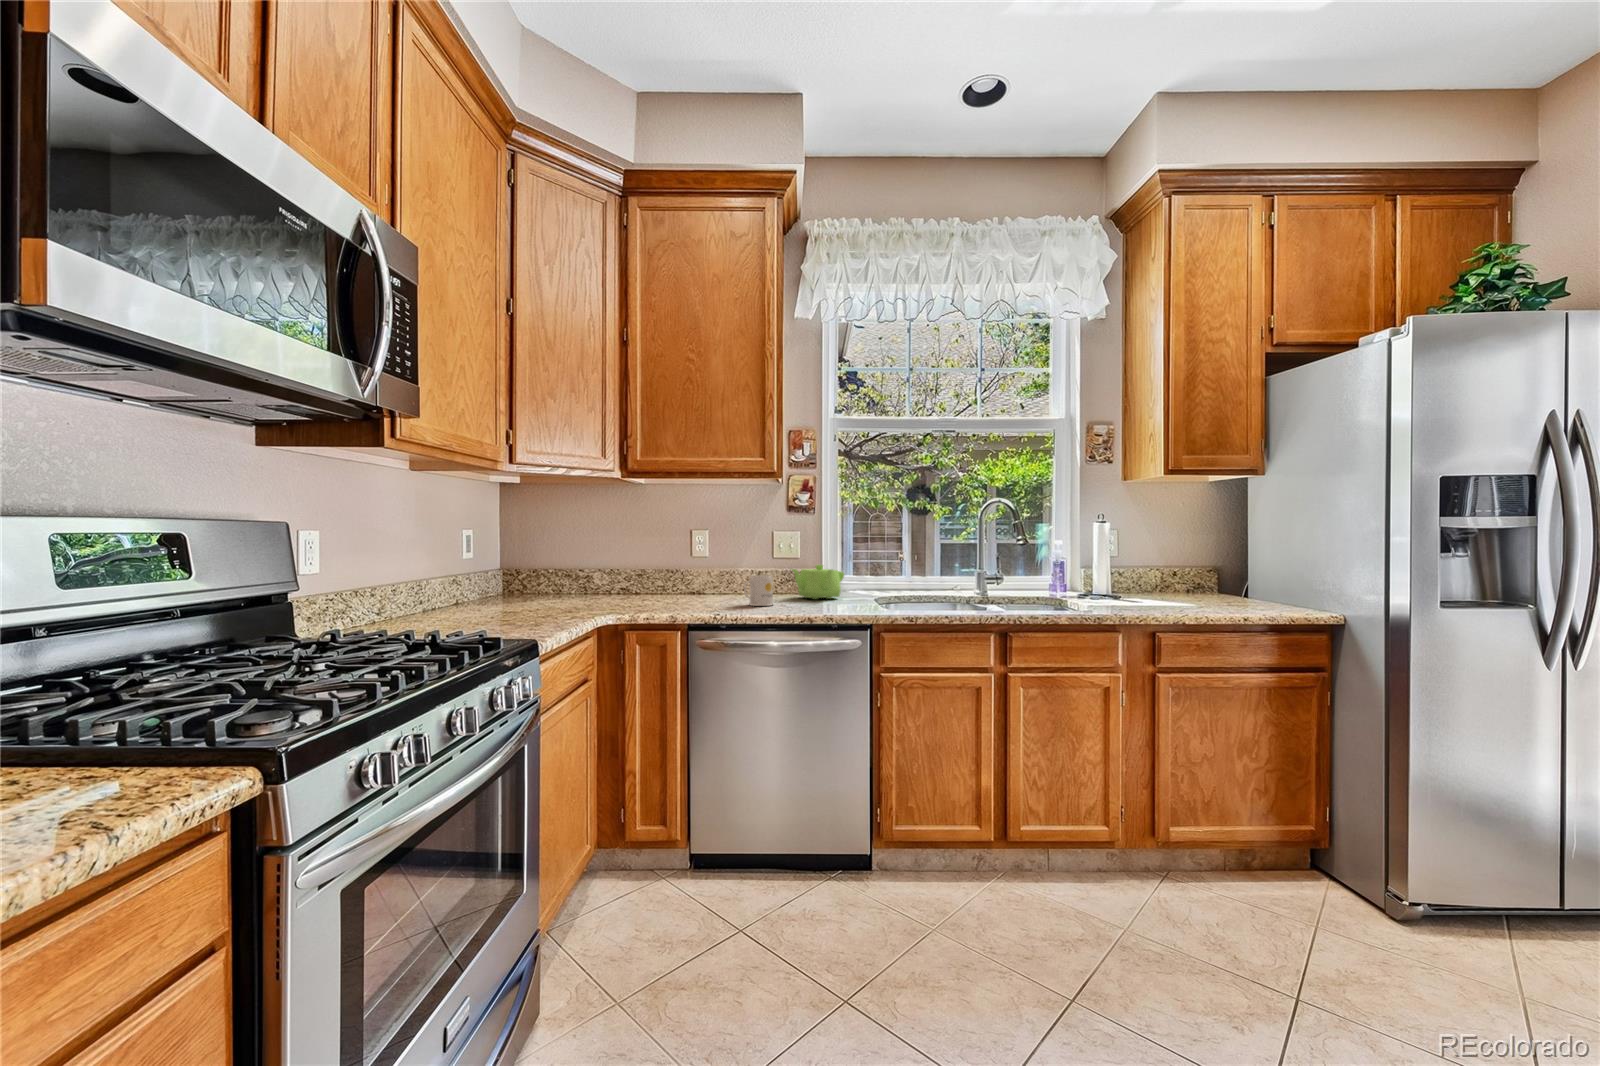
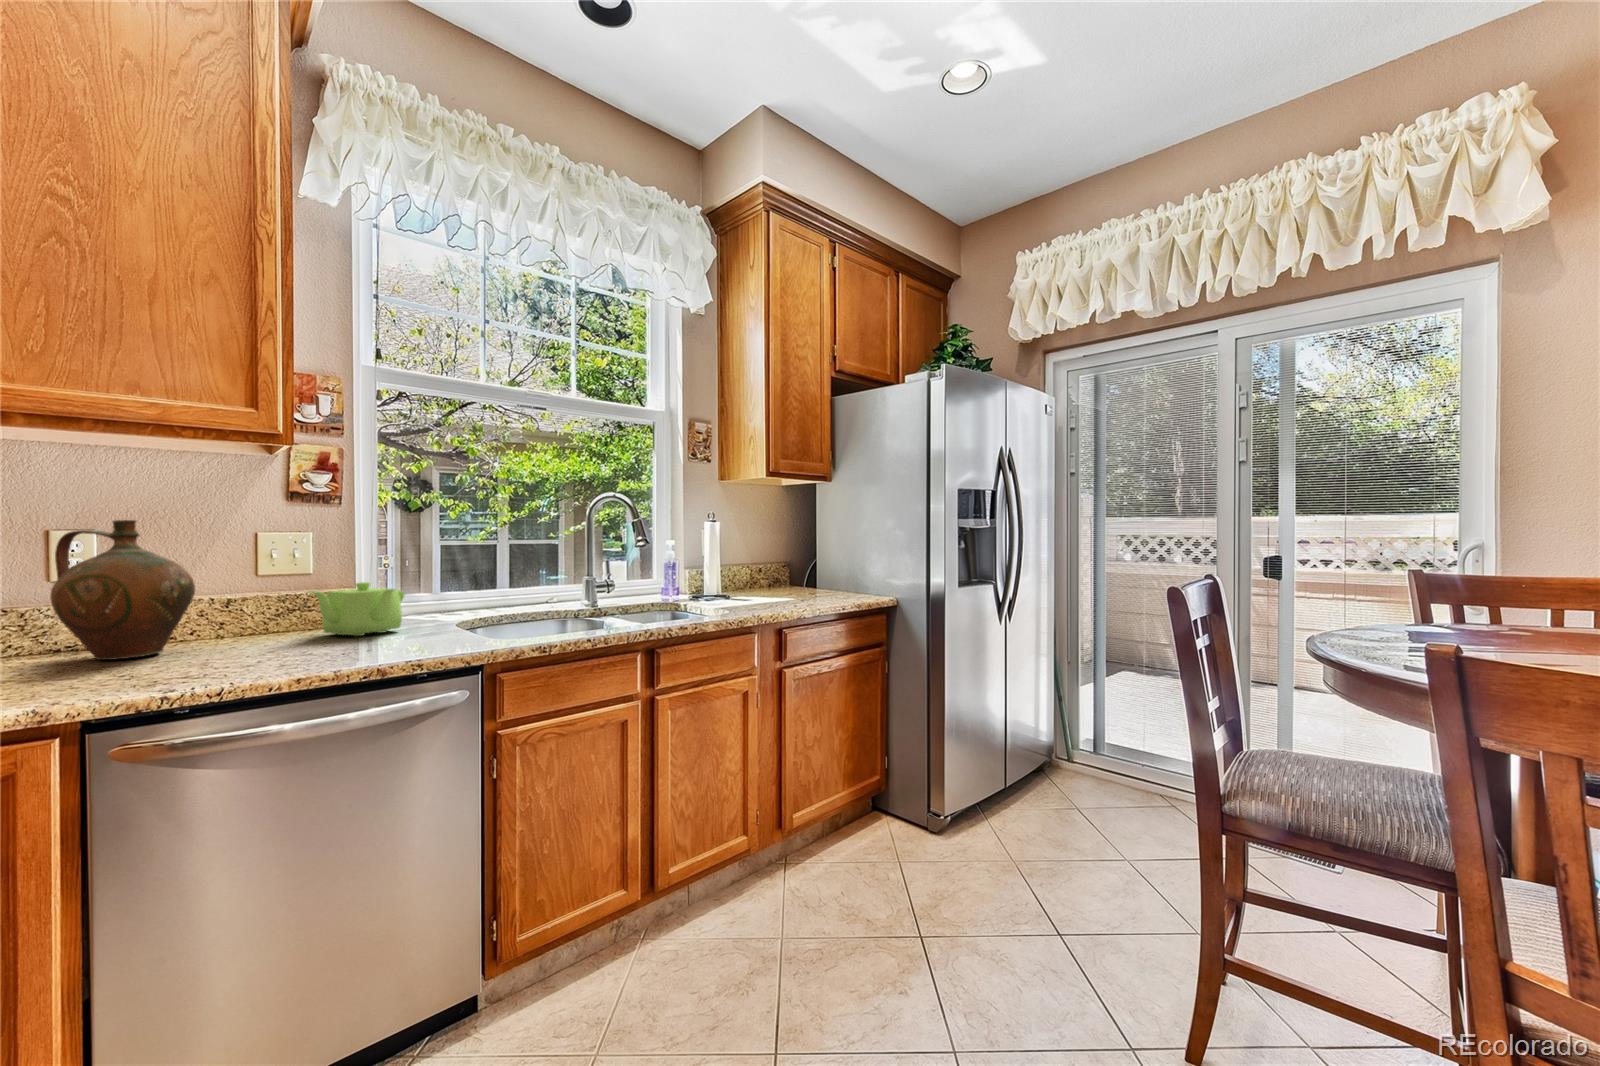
ceramic jug: none [685,525,739,599] -> present [50,520,195,660]
mug: present [744,575,773,606] -> none [228,606,290,661]

